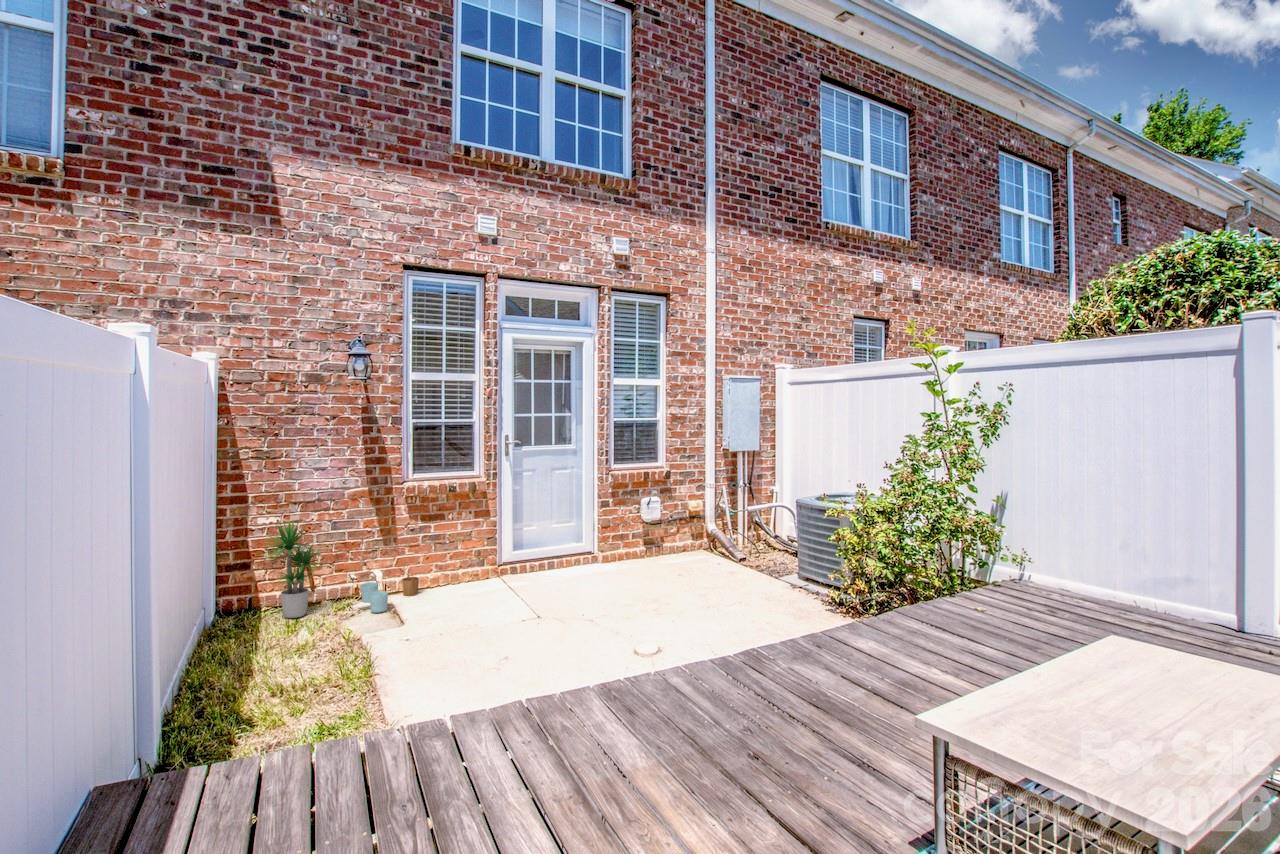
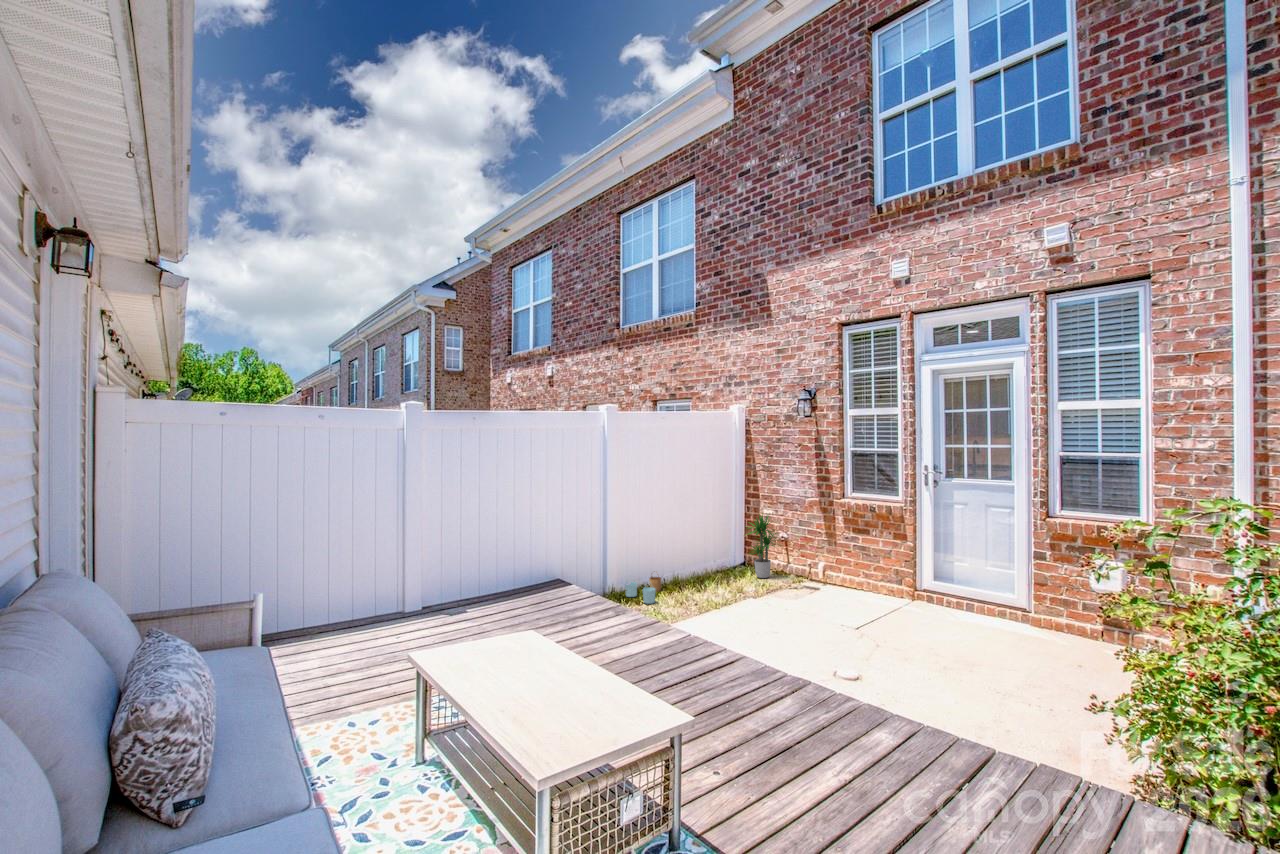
bucket: present [361,569,419,613] -> present [625,577,661,604]

